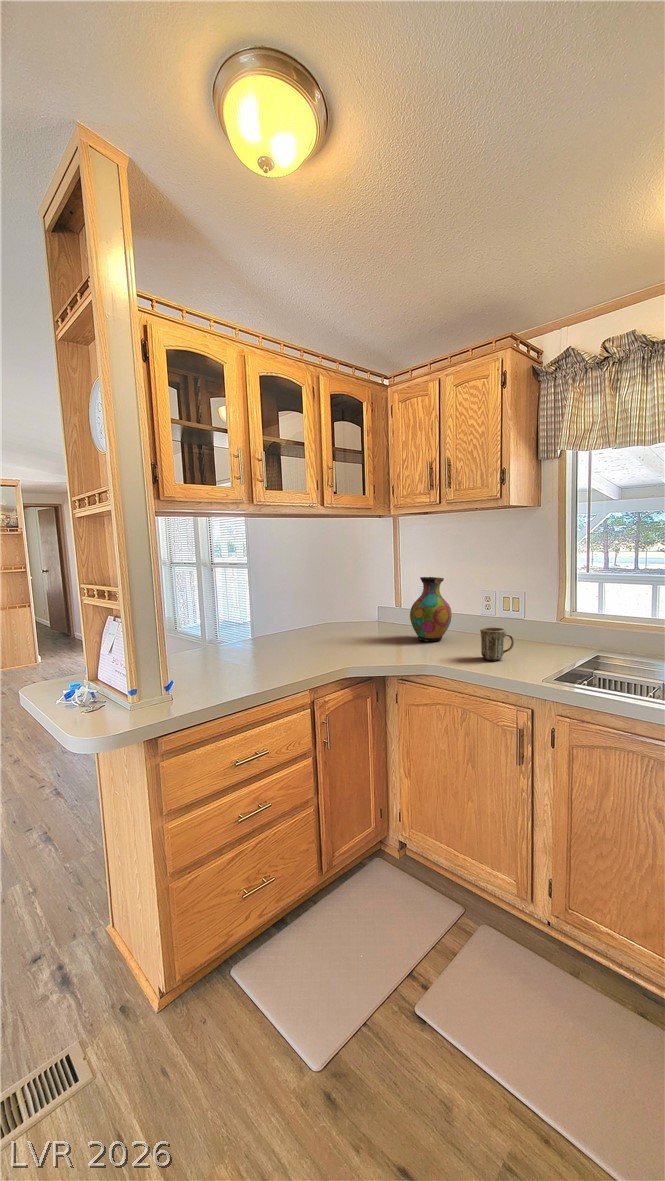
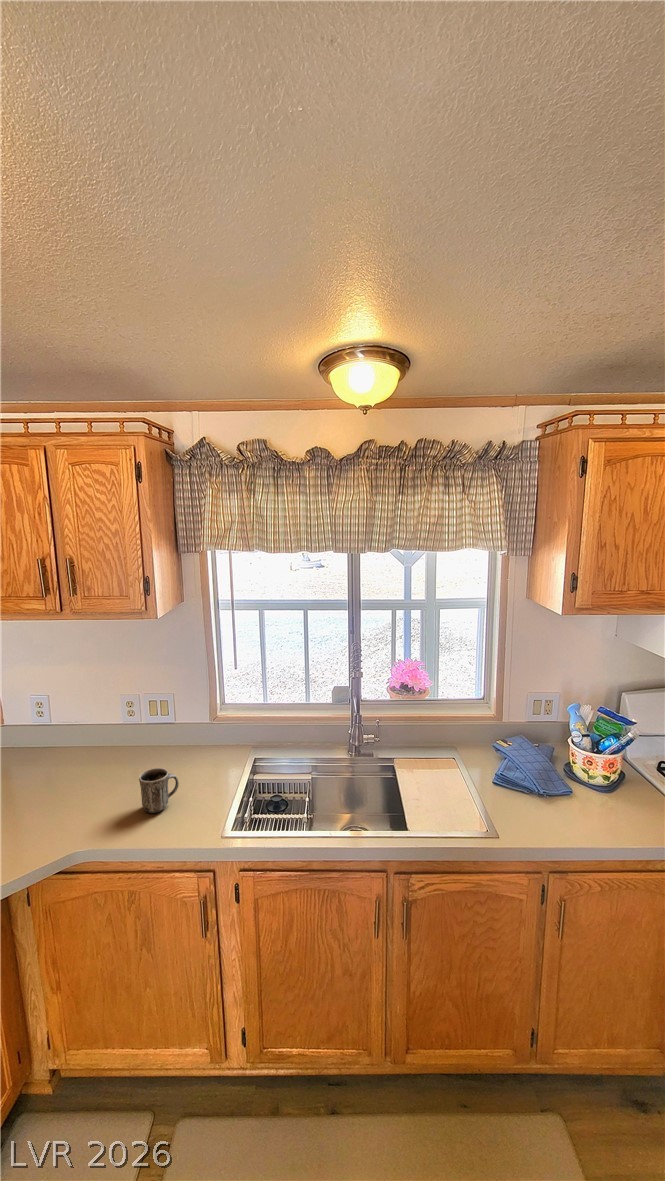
vase: present [410,577,452,641] -> none [30,701,90,790]

